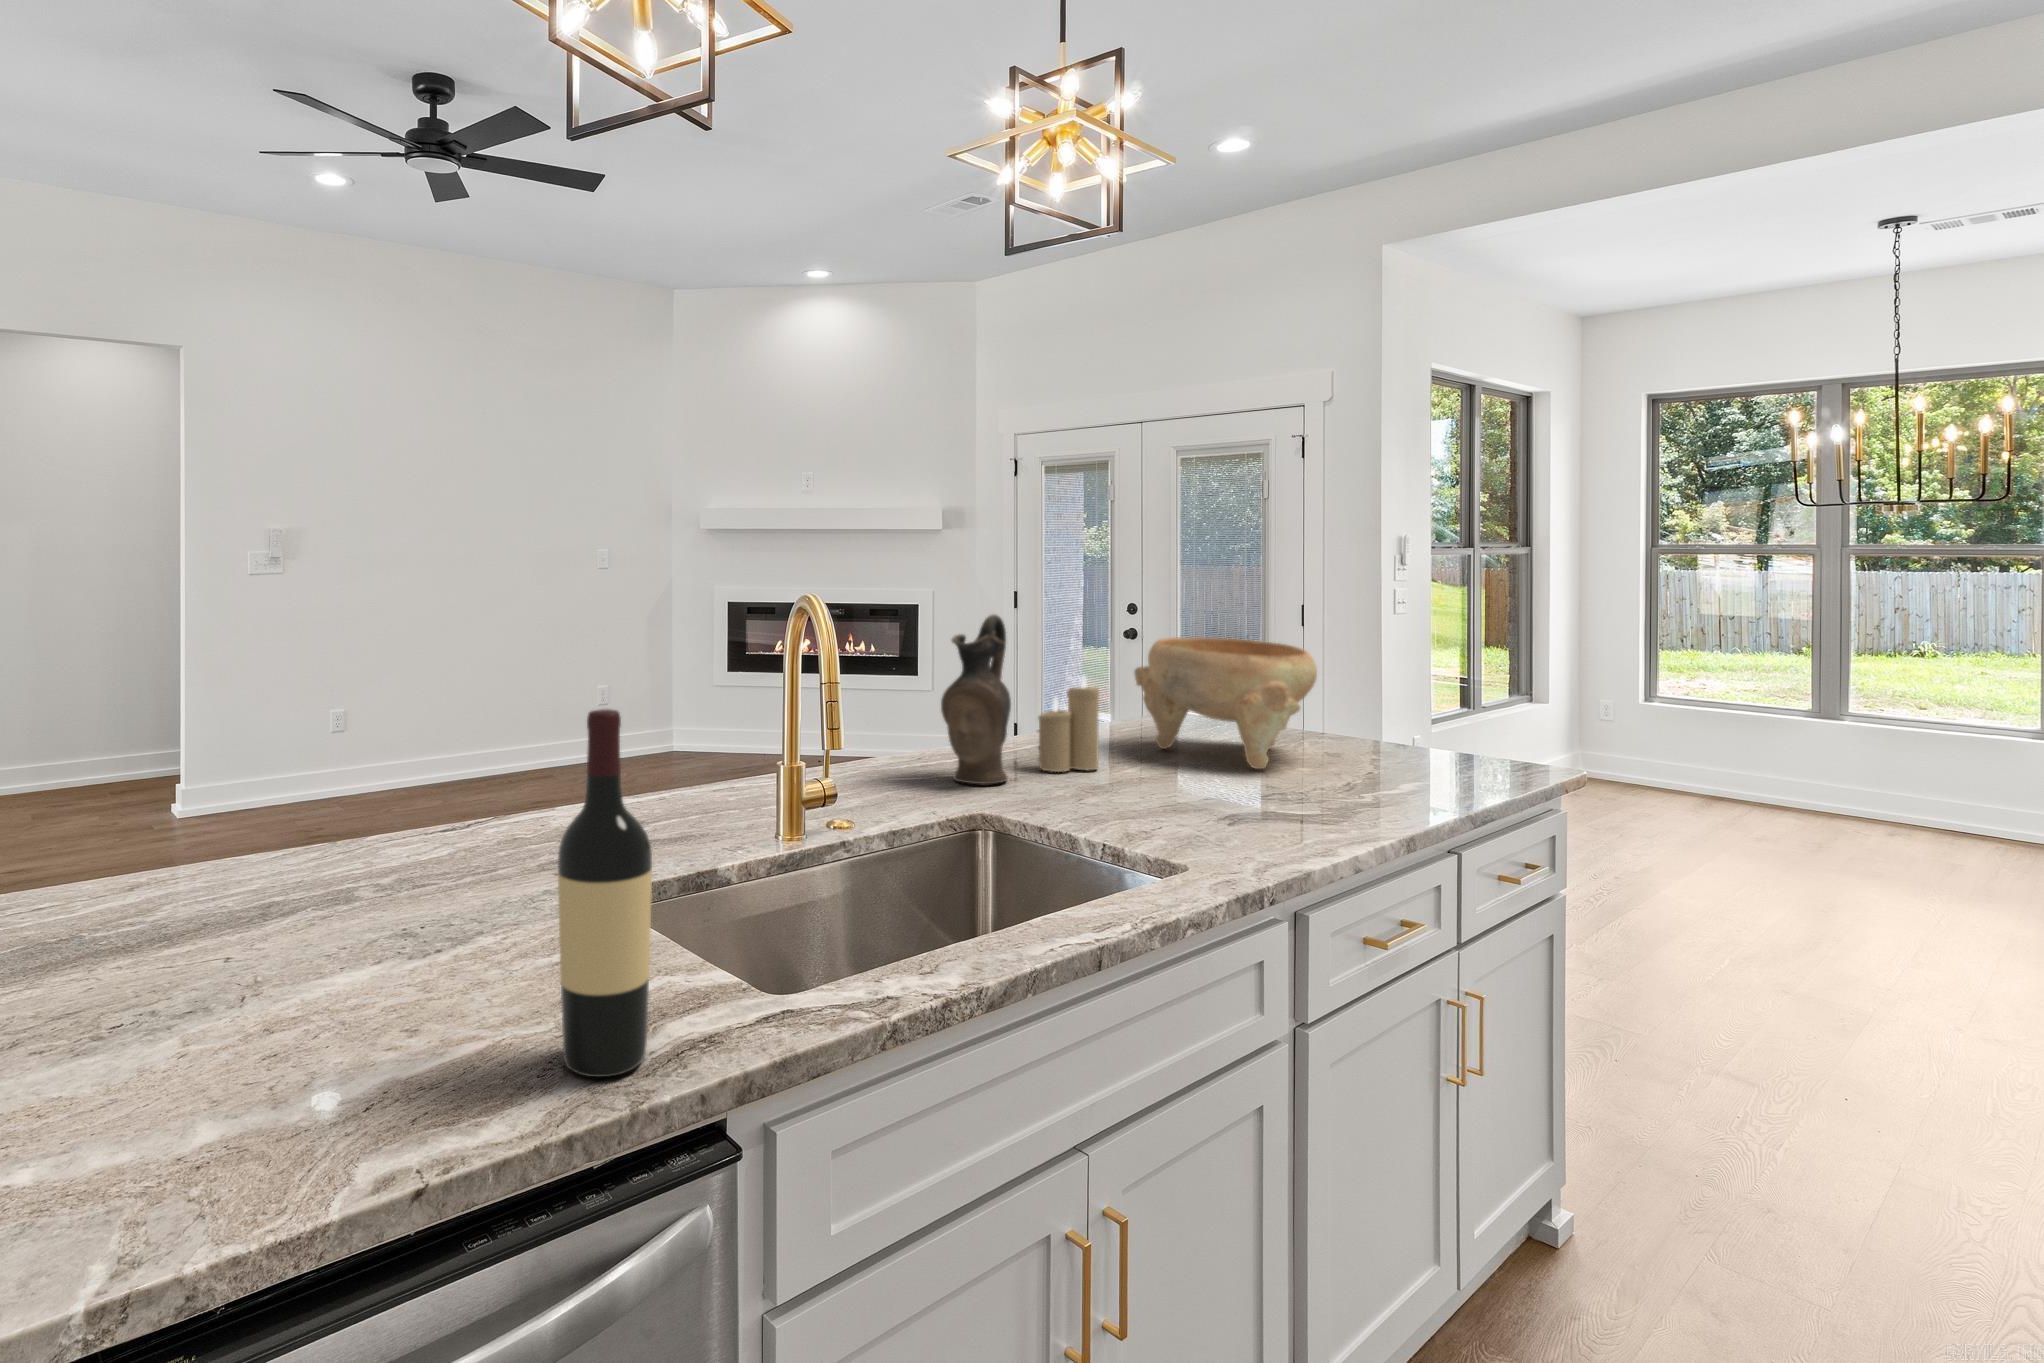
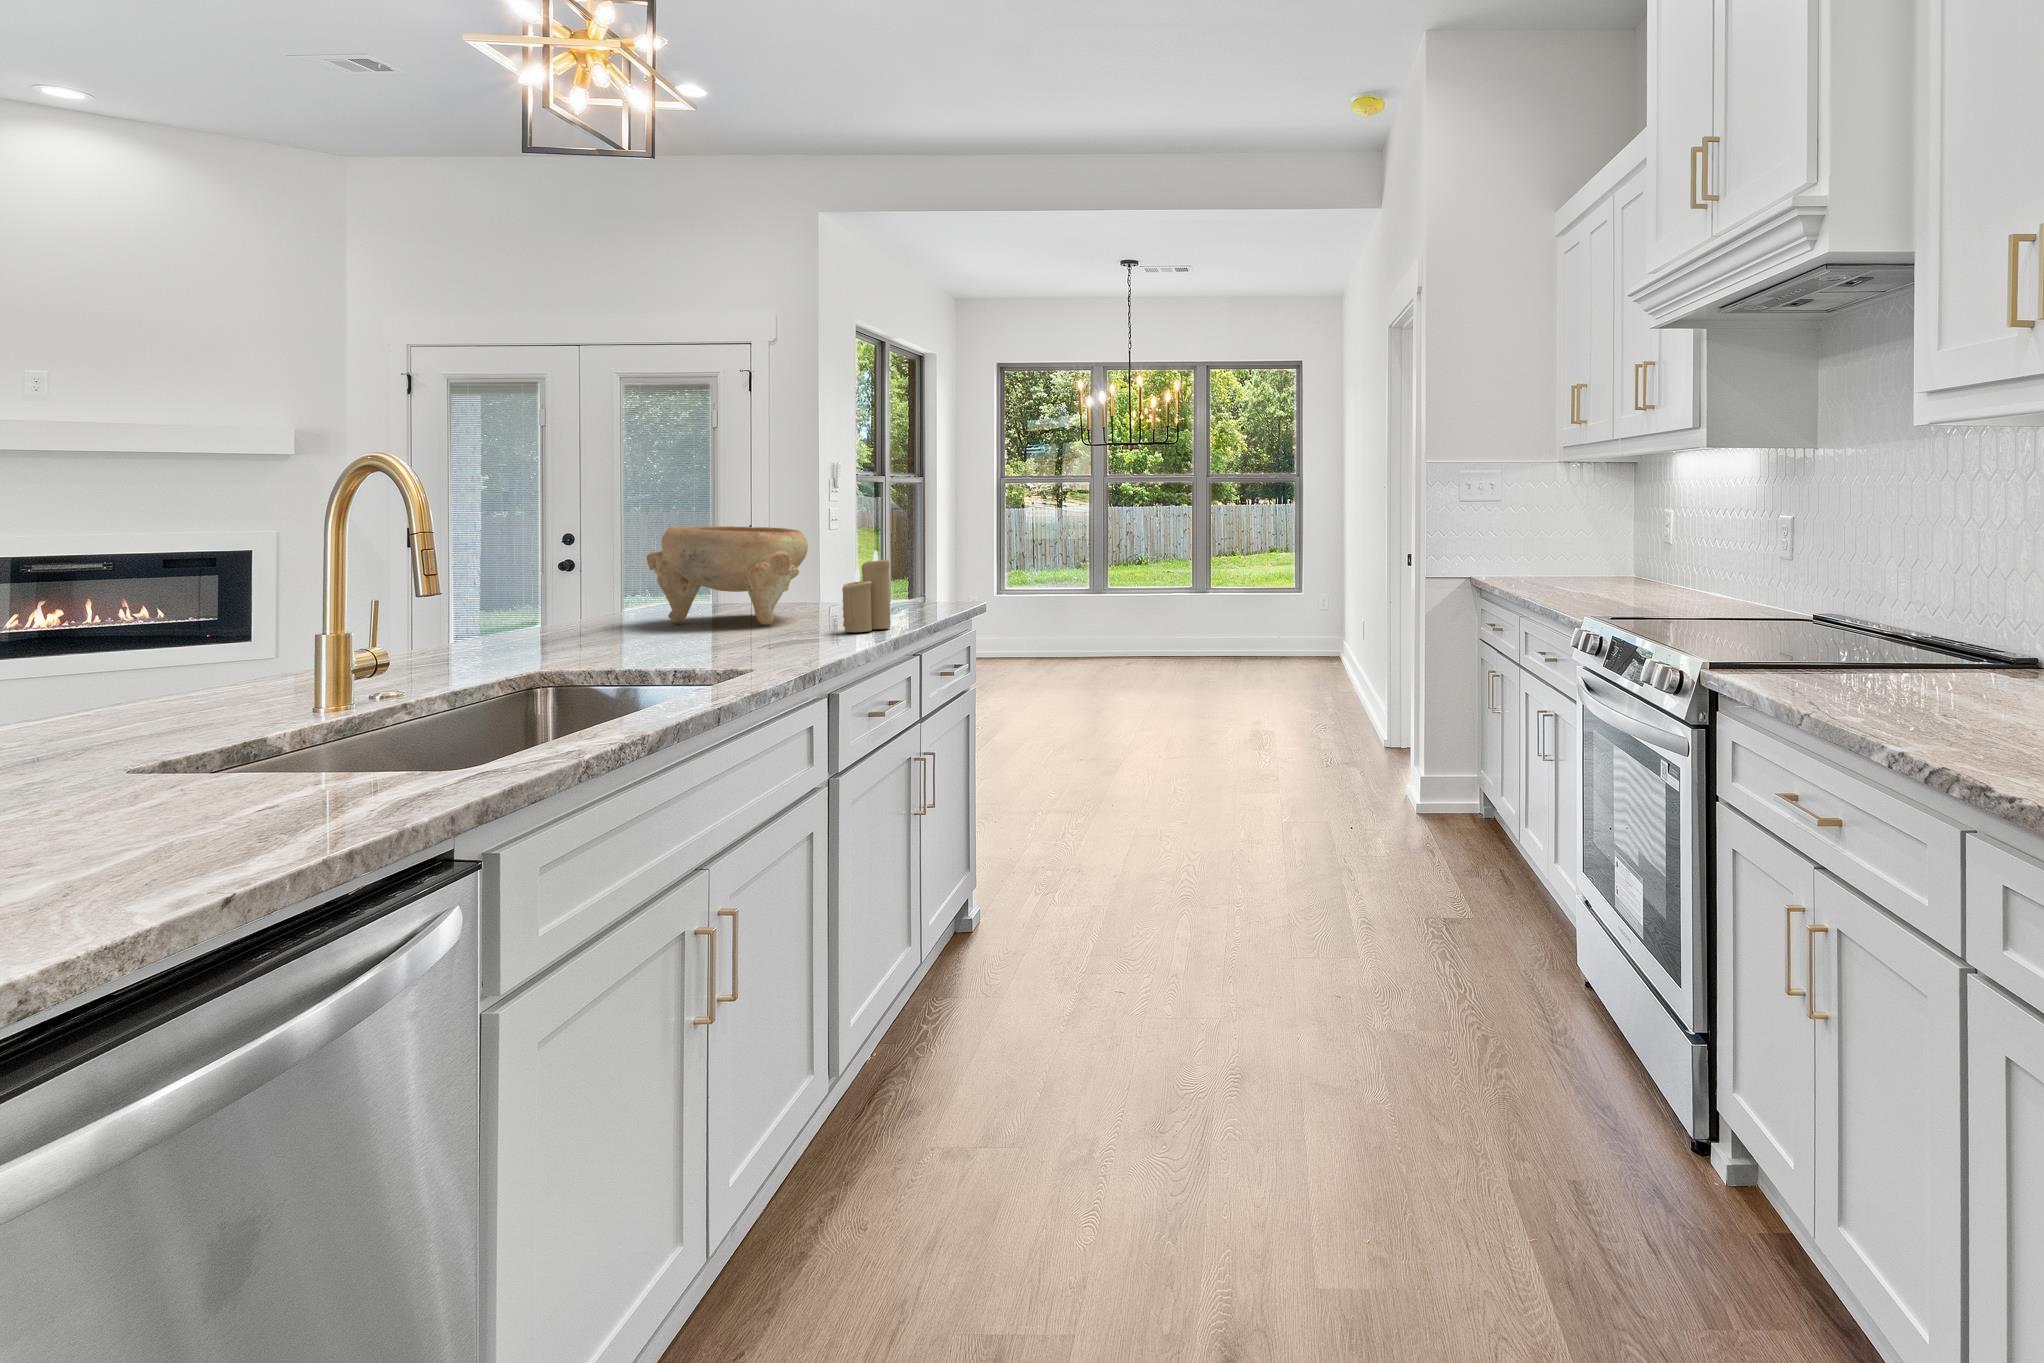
ceramic pitcher: present [941,615,1011,785] -> none [469,498,548,658]
candle: present [1038,676,1099,772] -> present [842,550,890,632]
wine bottle: present [558,709,652,1077] -> none [264,501,375,830]

